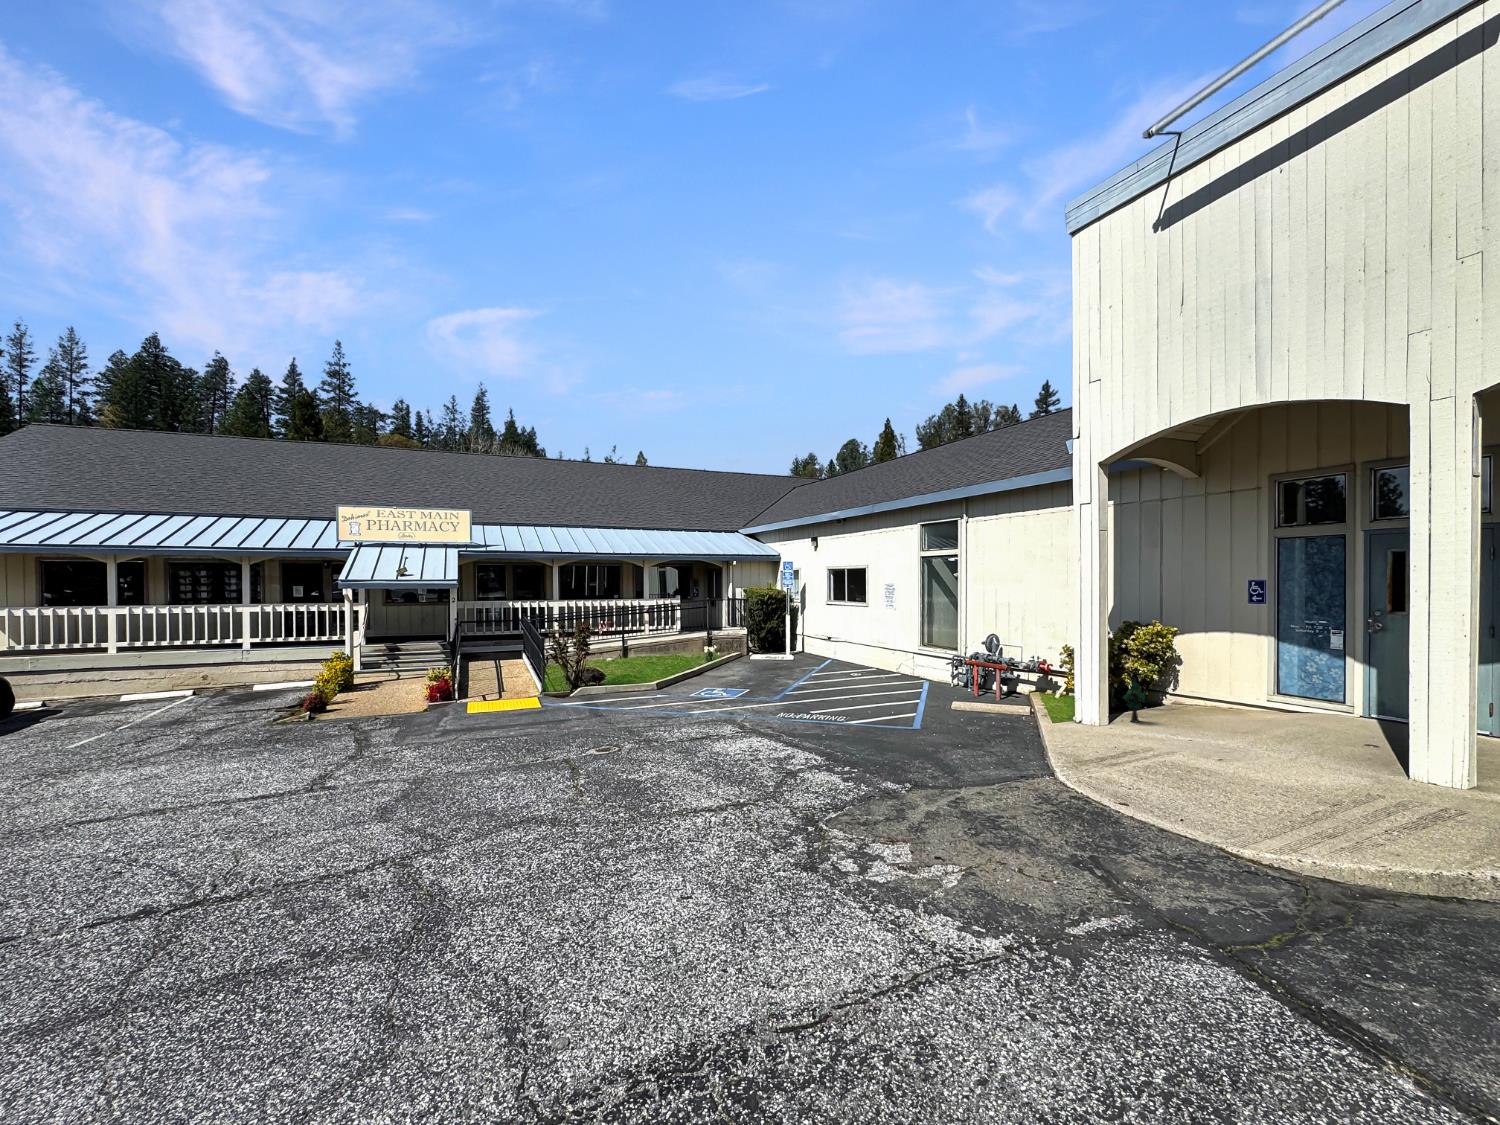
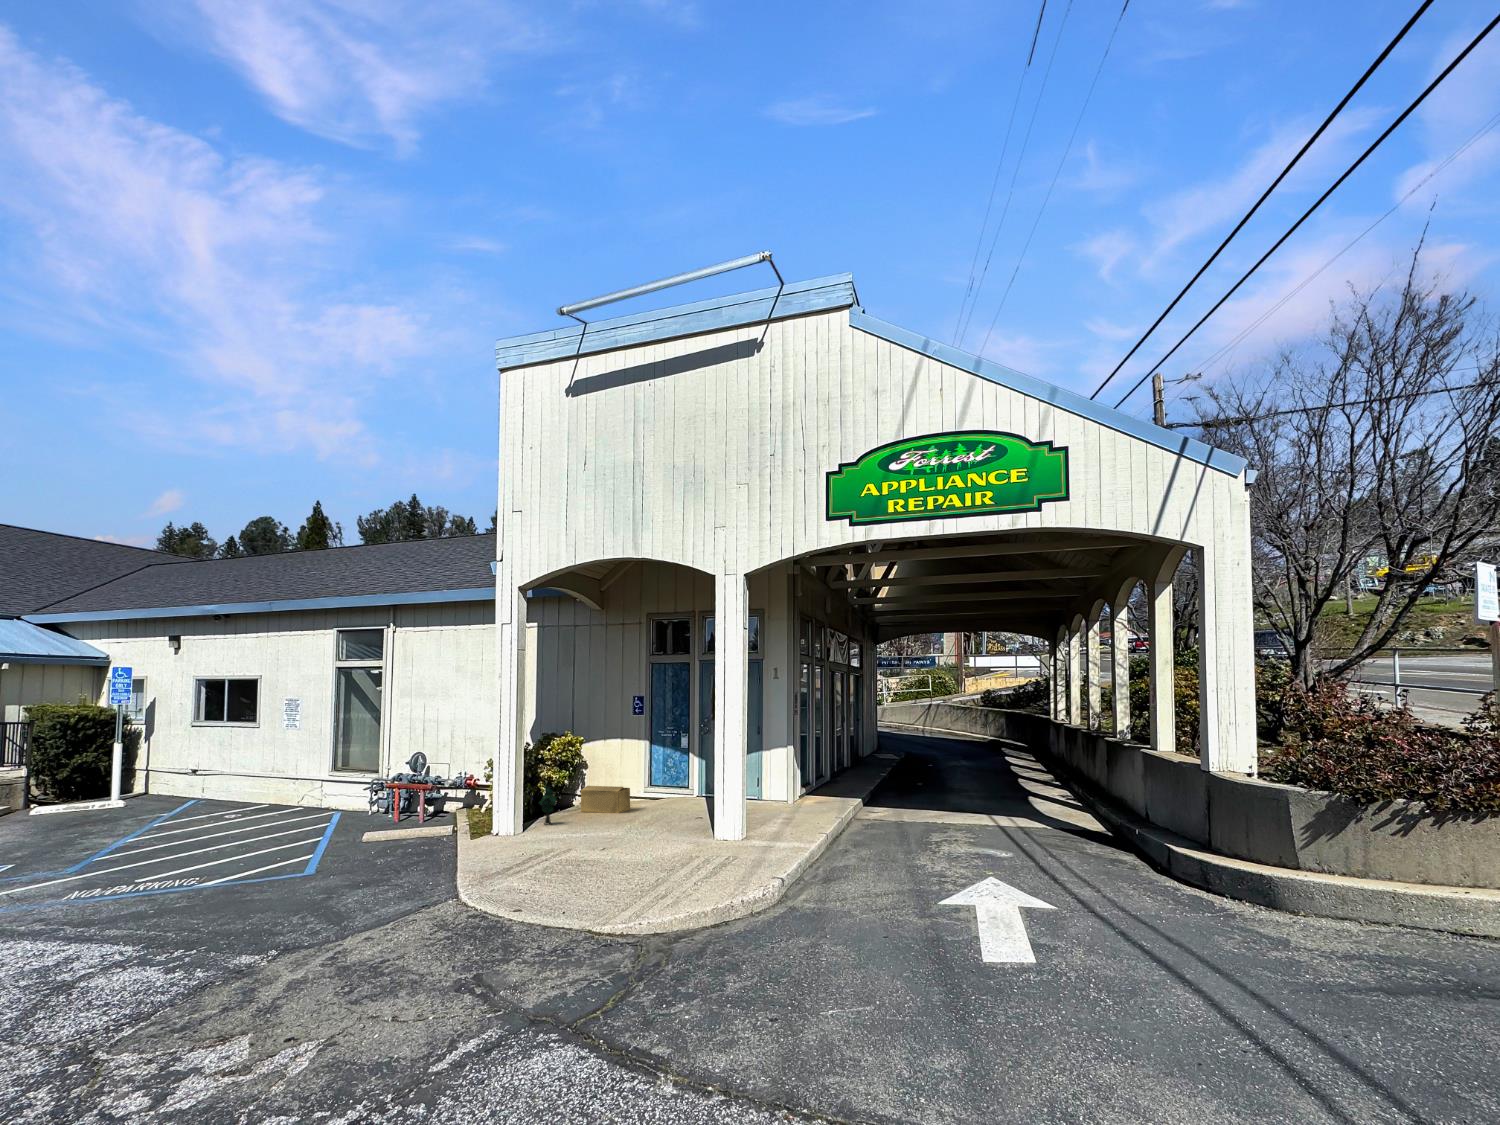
cardboard box: none [1177,684,1248,721] -> present [581,786,630,813]

